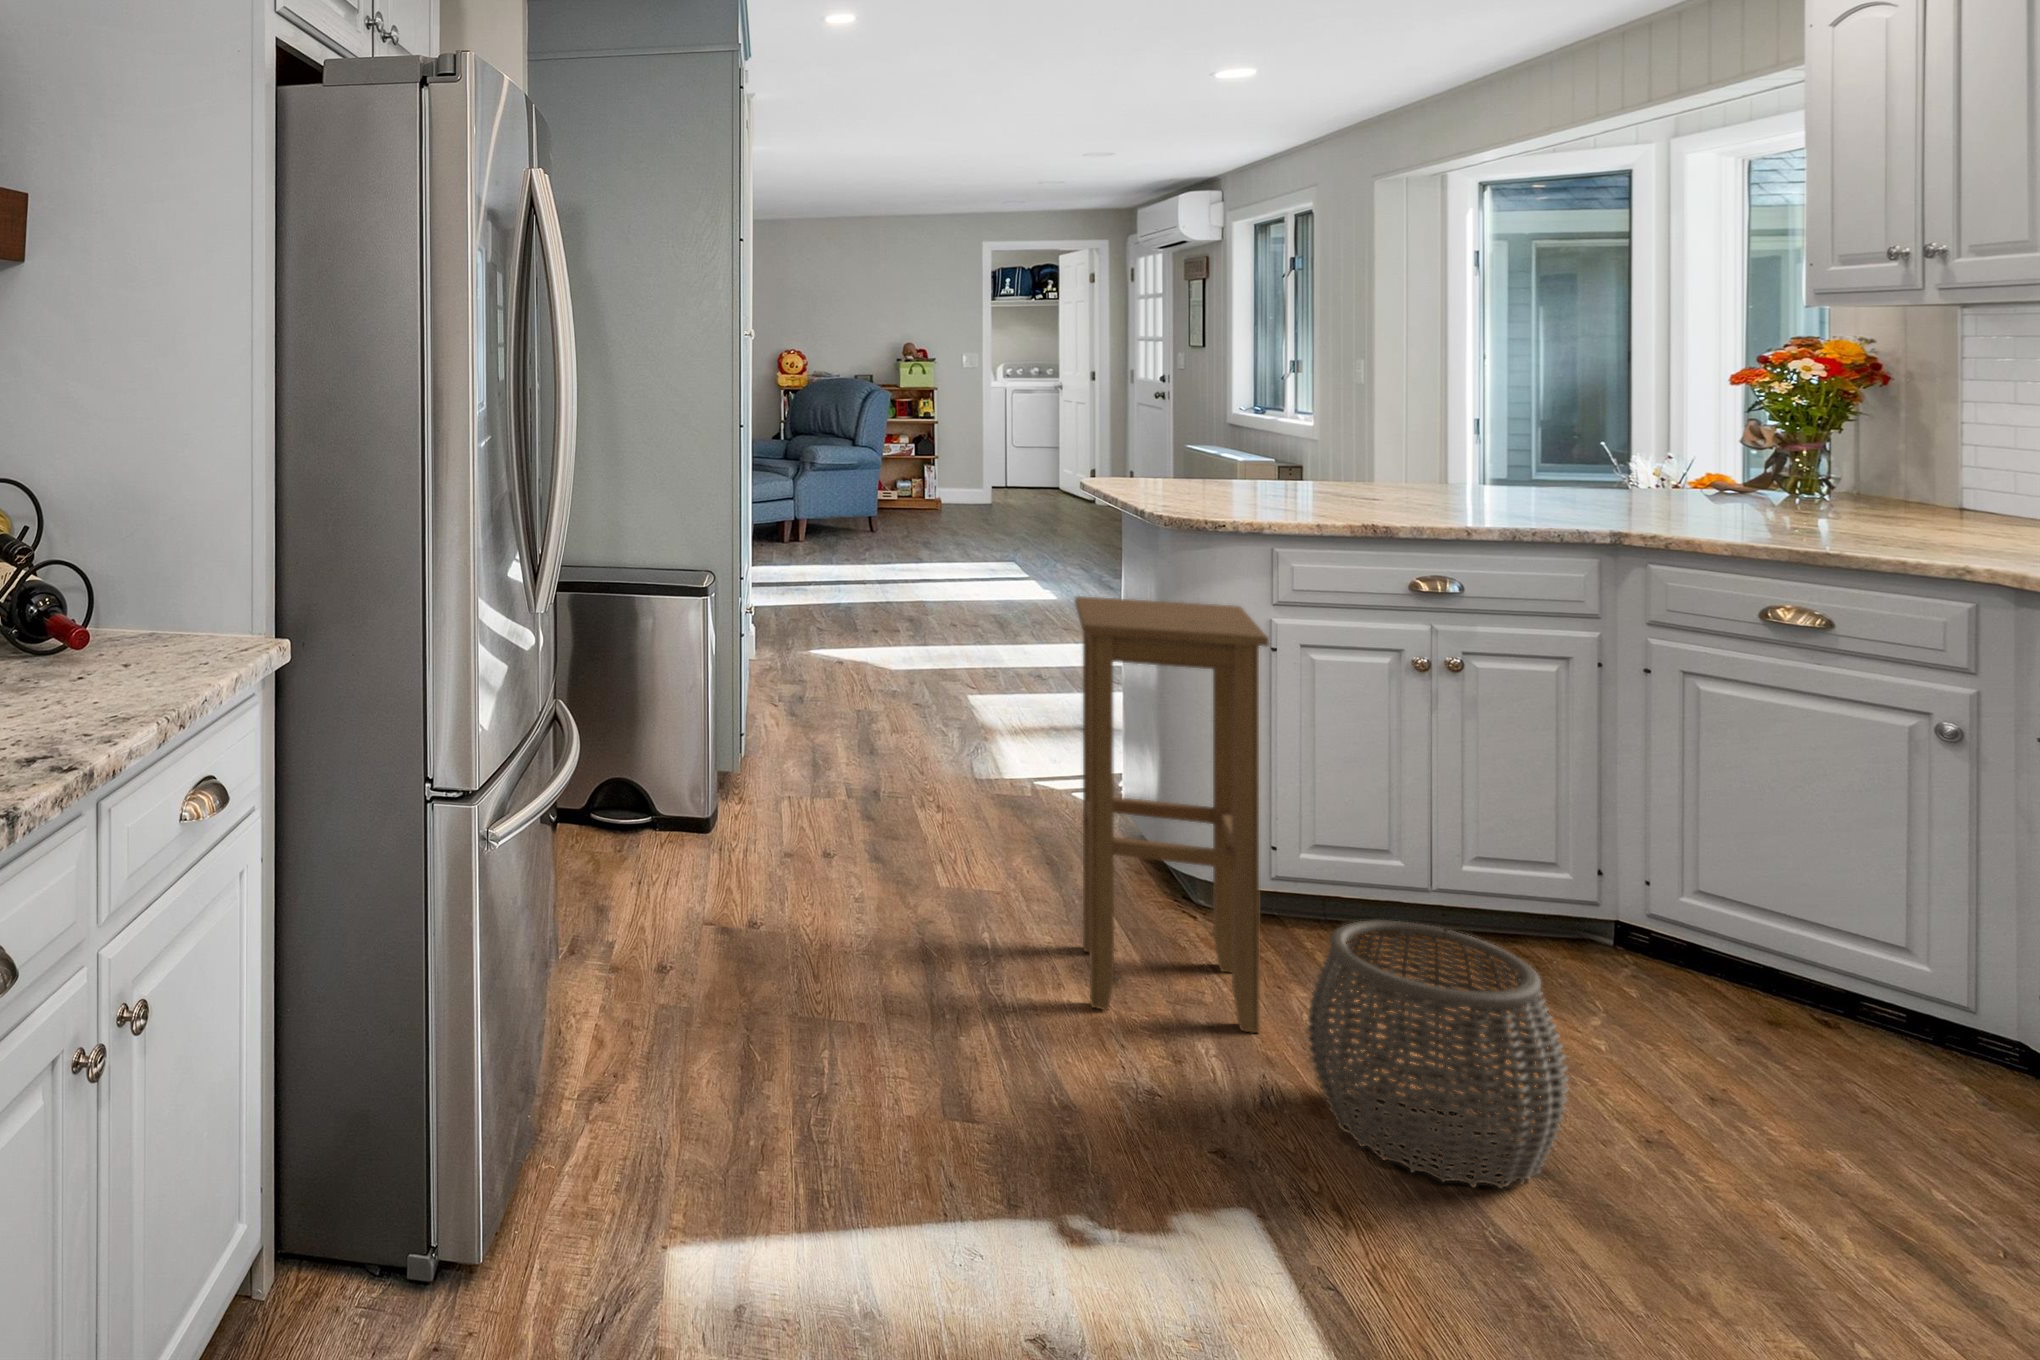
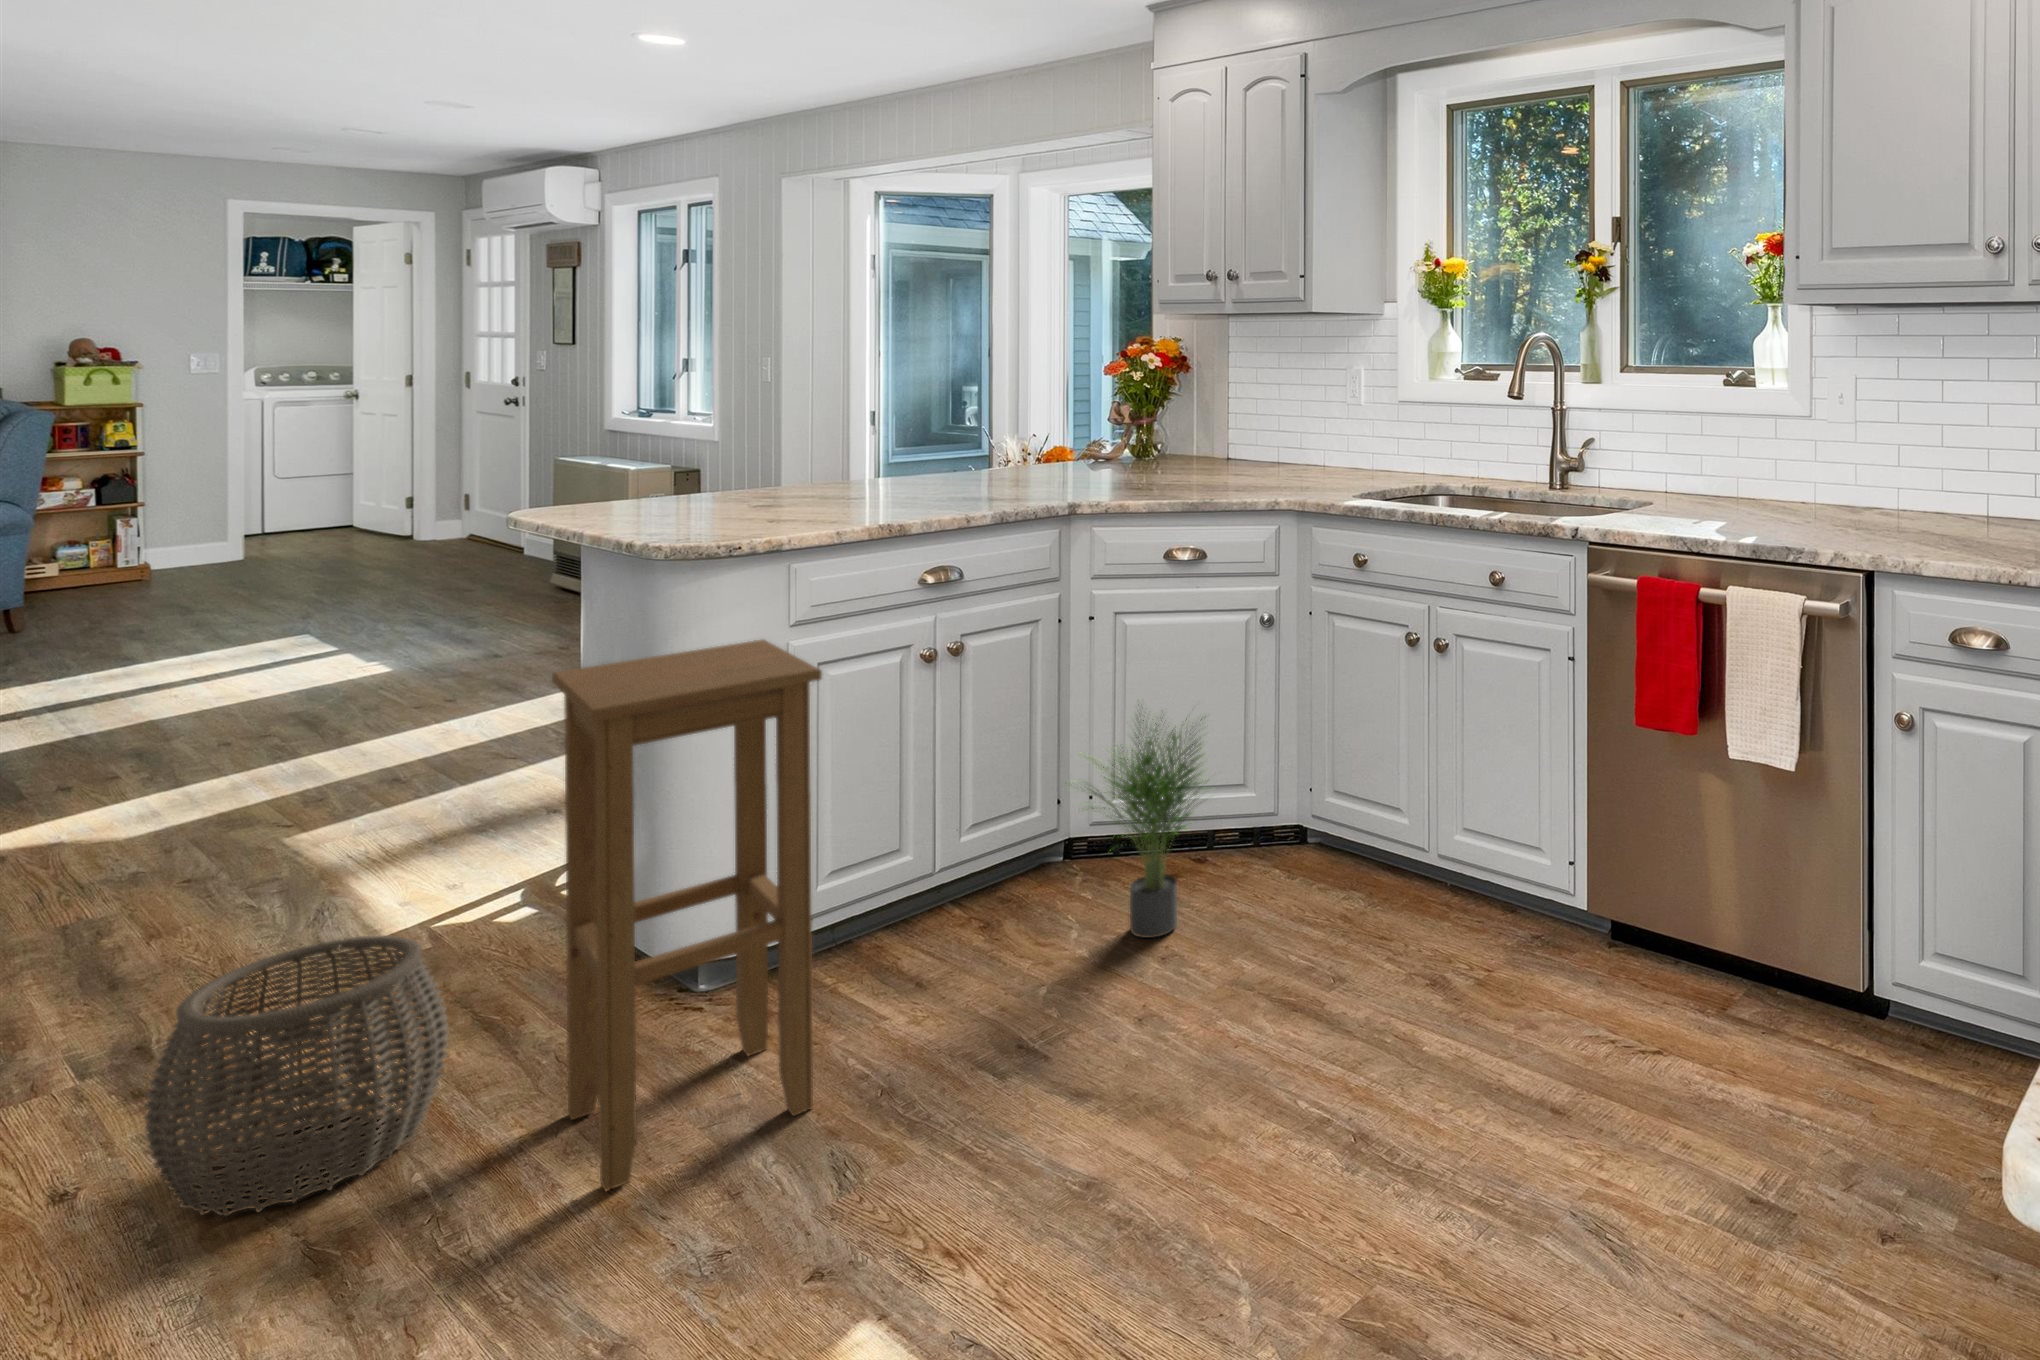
potted plant: none [1566,774,1815,1071] -> present [1076,715,1209,938]
woven basket: present [1307,920,1568,1188] -> present [145,935,449,1216]

